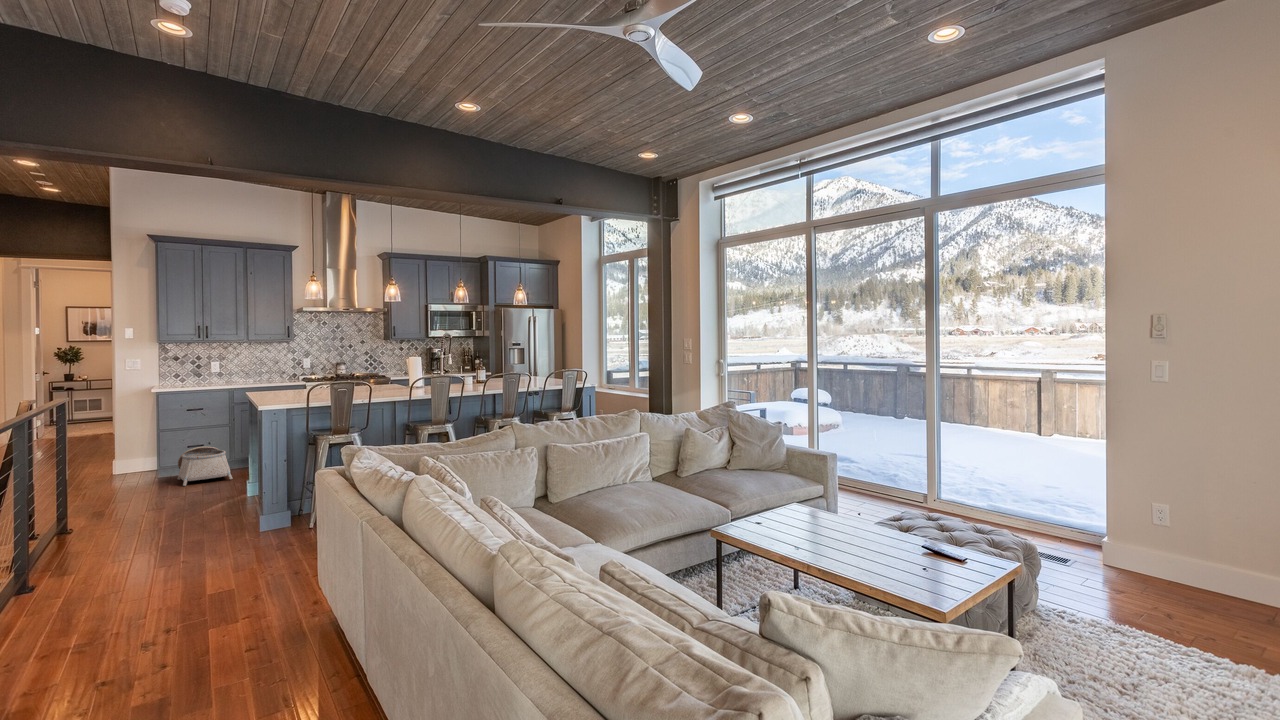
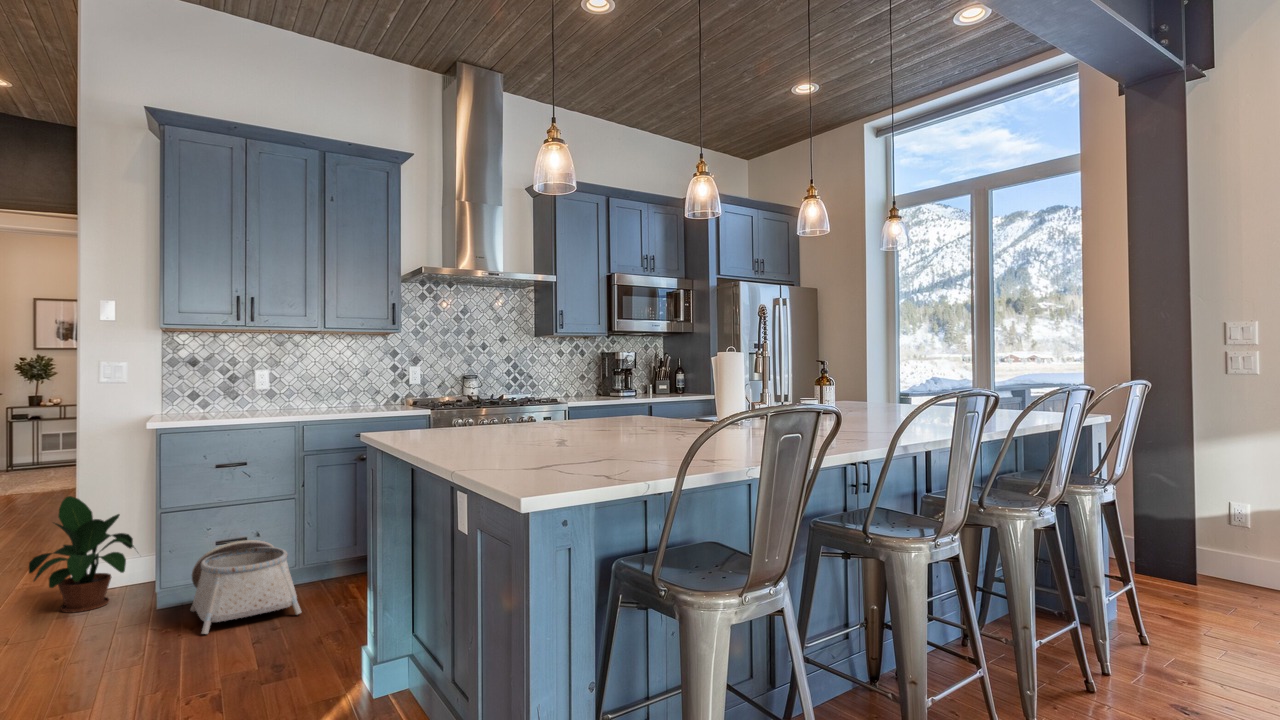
potted plant: none [95,426,151,481] -> present [29,496,134,613]

